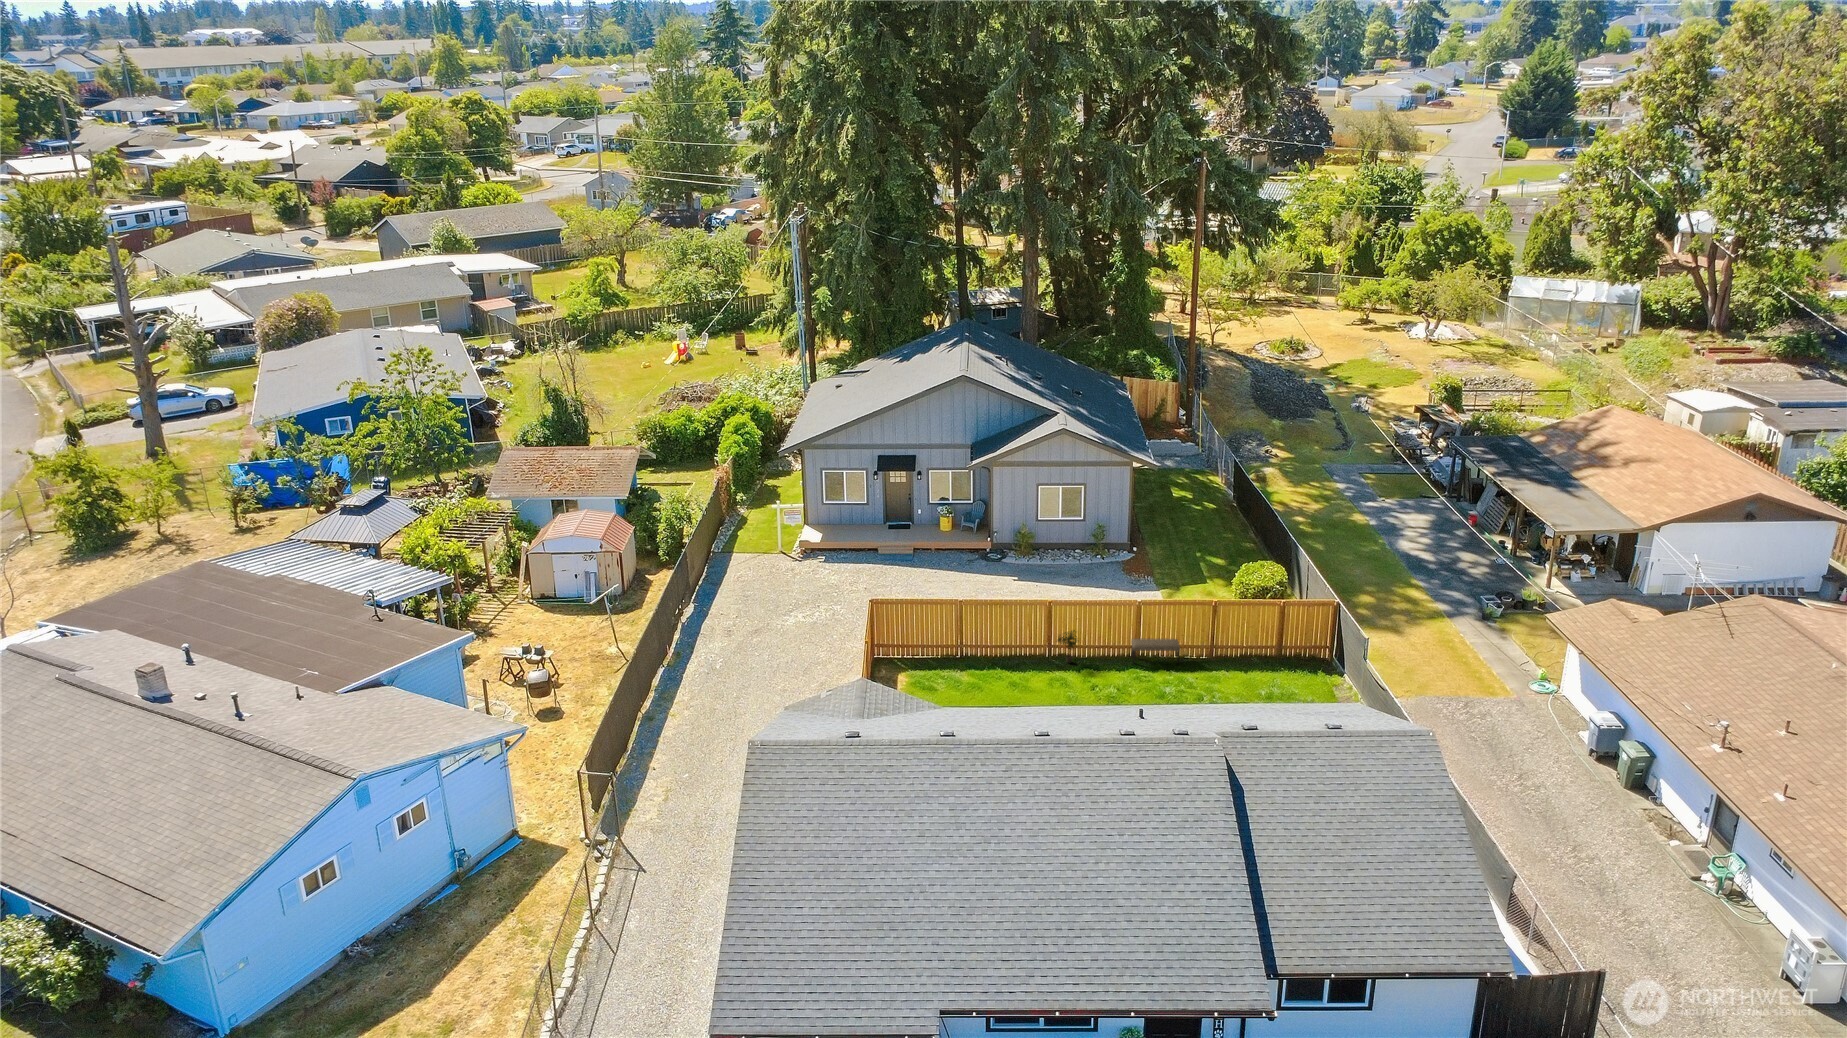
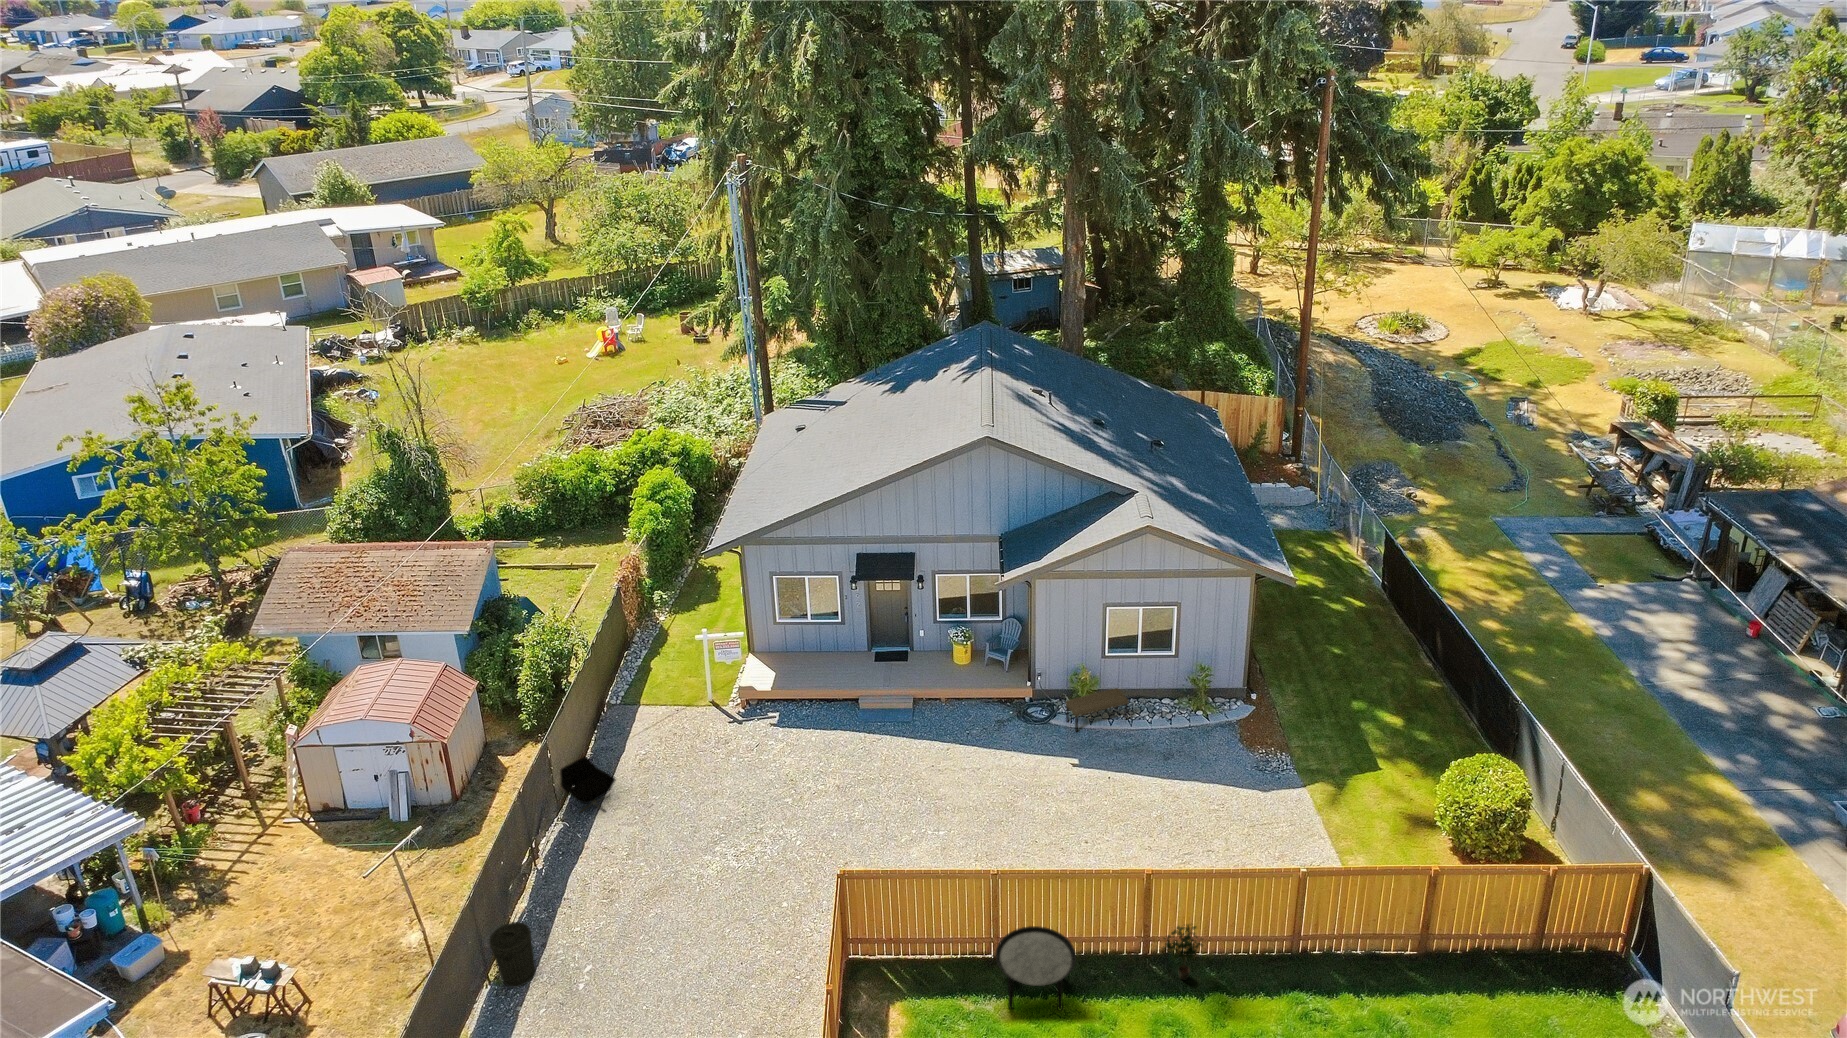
lounge chair: none [692,566,726,599] -> present [560,756,616,812]
trash can: none [665,630,689,667] -> present [489,922,536,987]
round table: none [960,633,1006,674] -> present [996,926,1076,1011]
bench: present [1131,639,1180,663] -> present [1066,688,1129,732]

